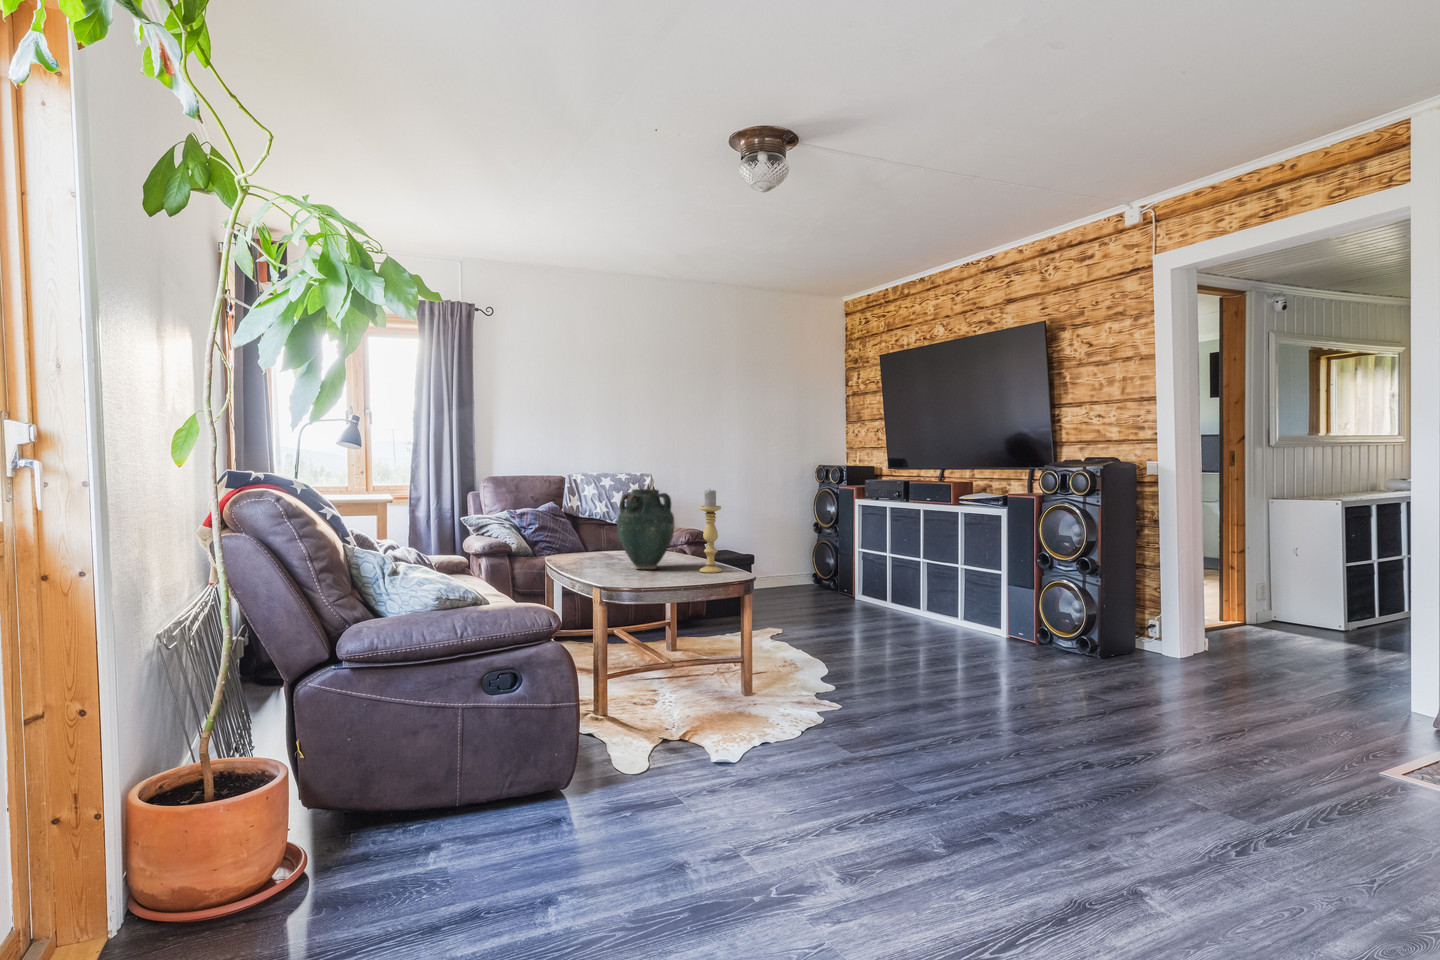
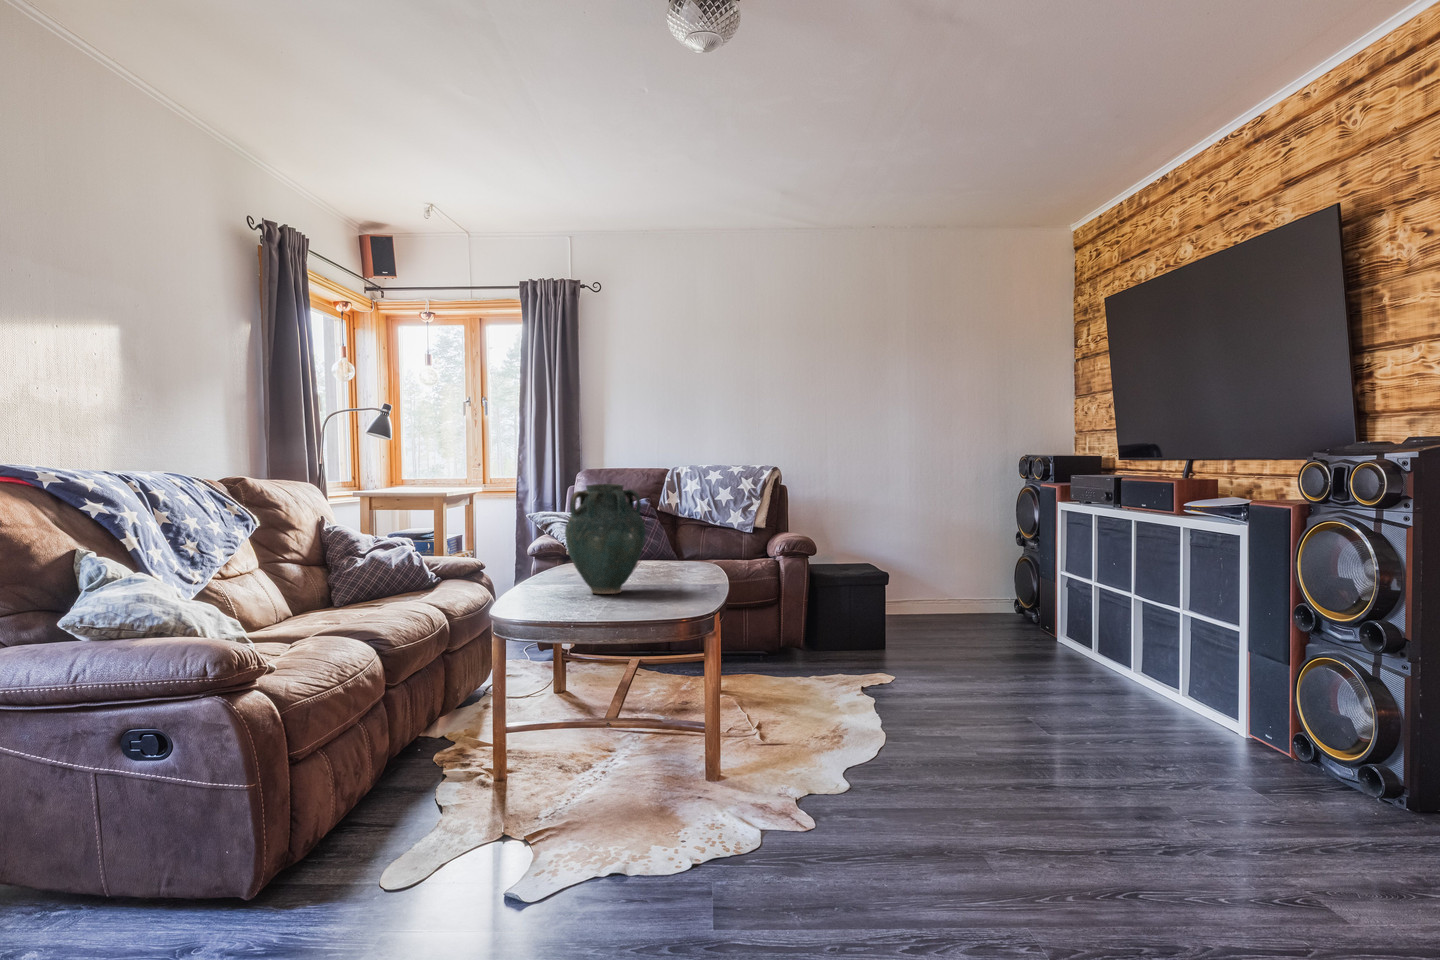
candle holder: present [700,490,722,573] -> none [648,483,680,606]

